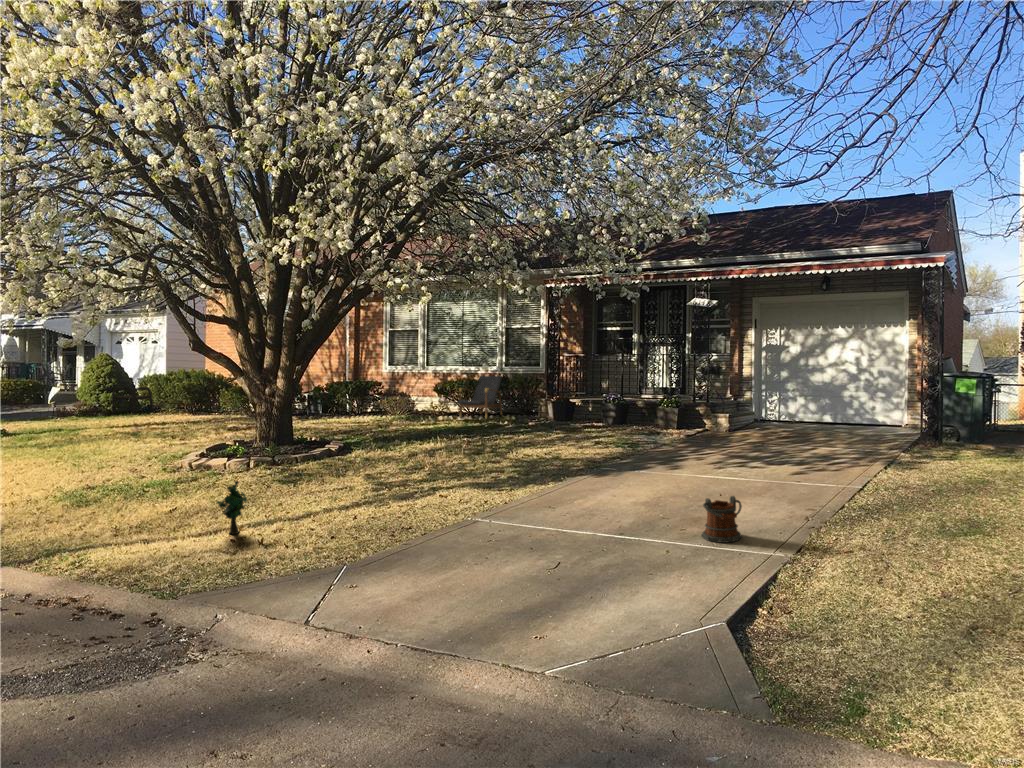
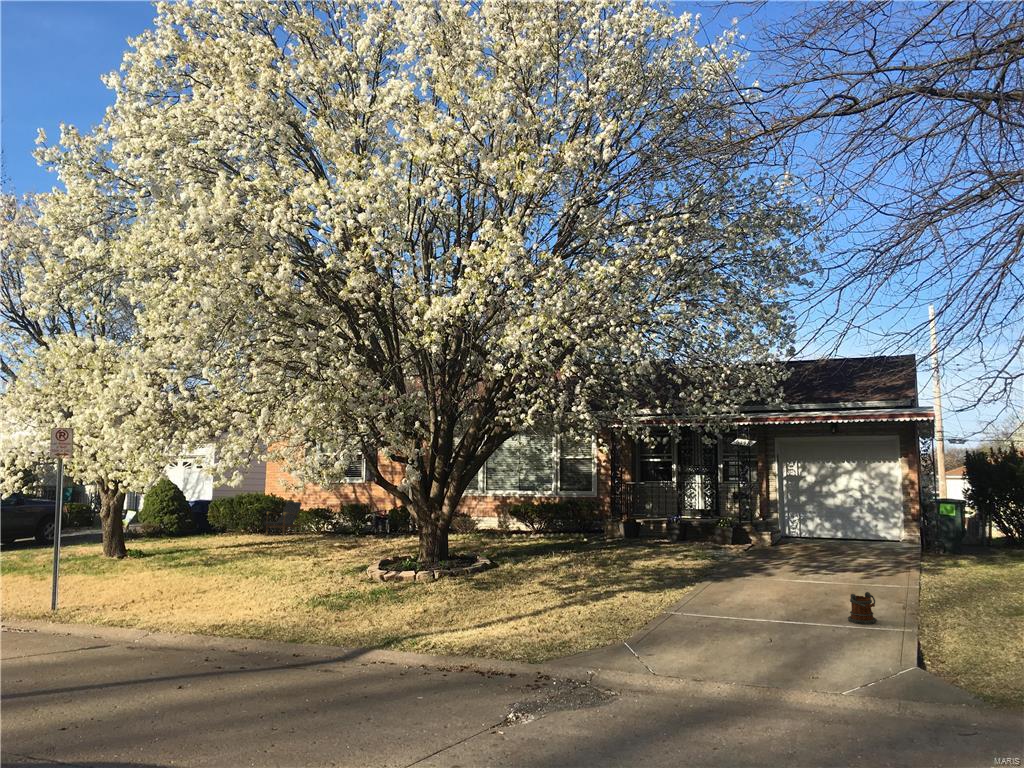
lounge chair: present [458,376,502,417] -> present [264,502,302,536]
bench: present [112,387,154,415] -> none [177,509,218,535]
decorative plant: present [217,481,247,534] -> none [492,589,513,630]

